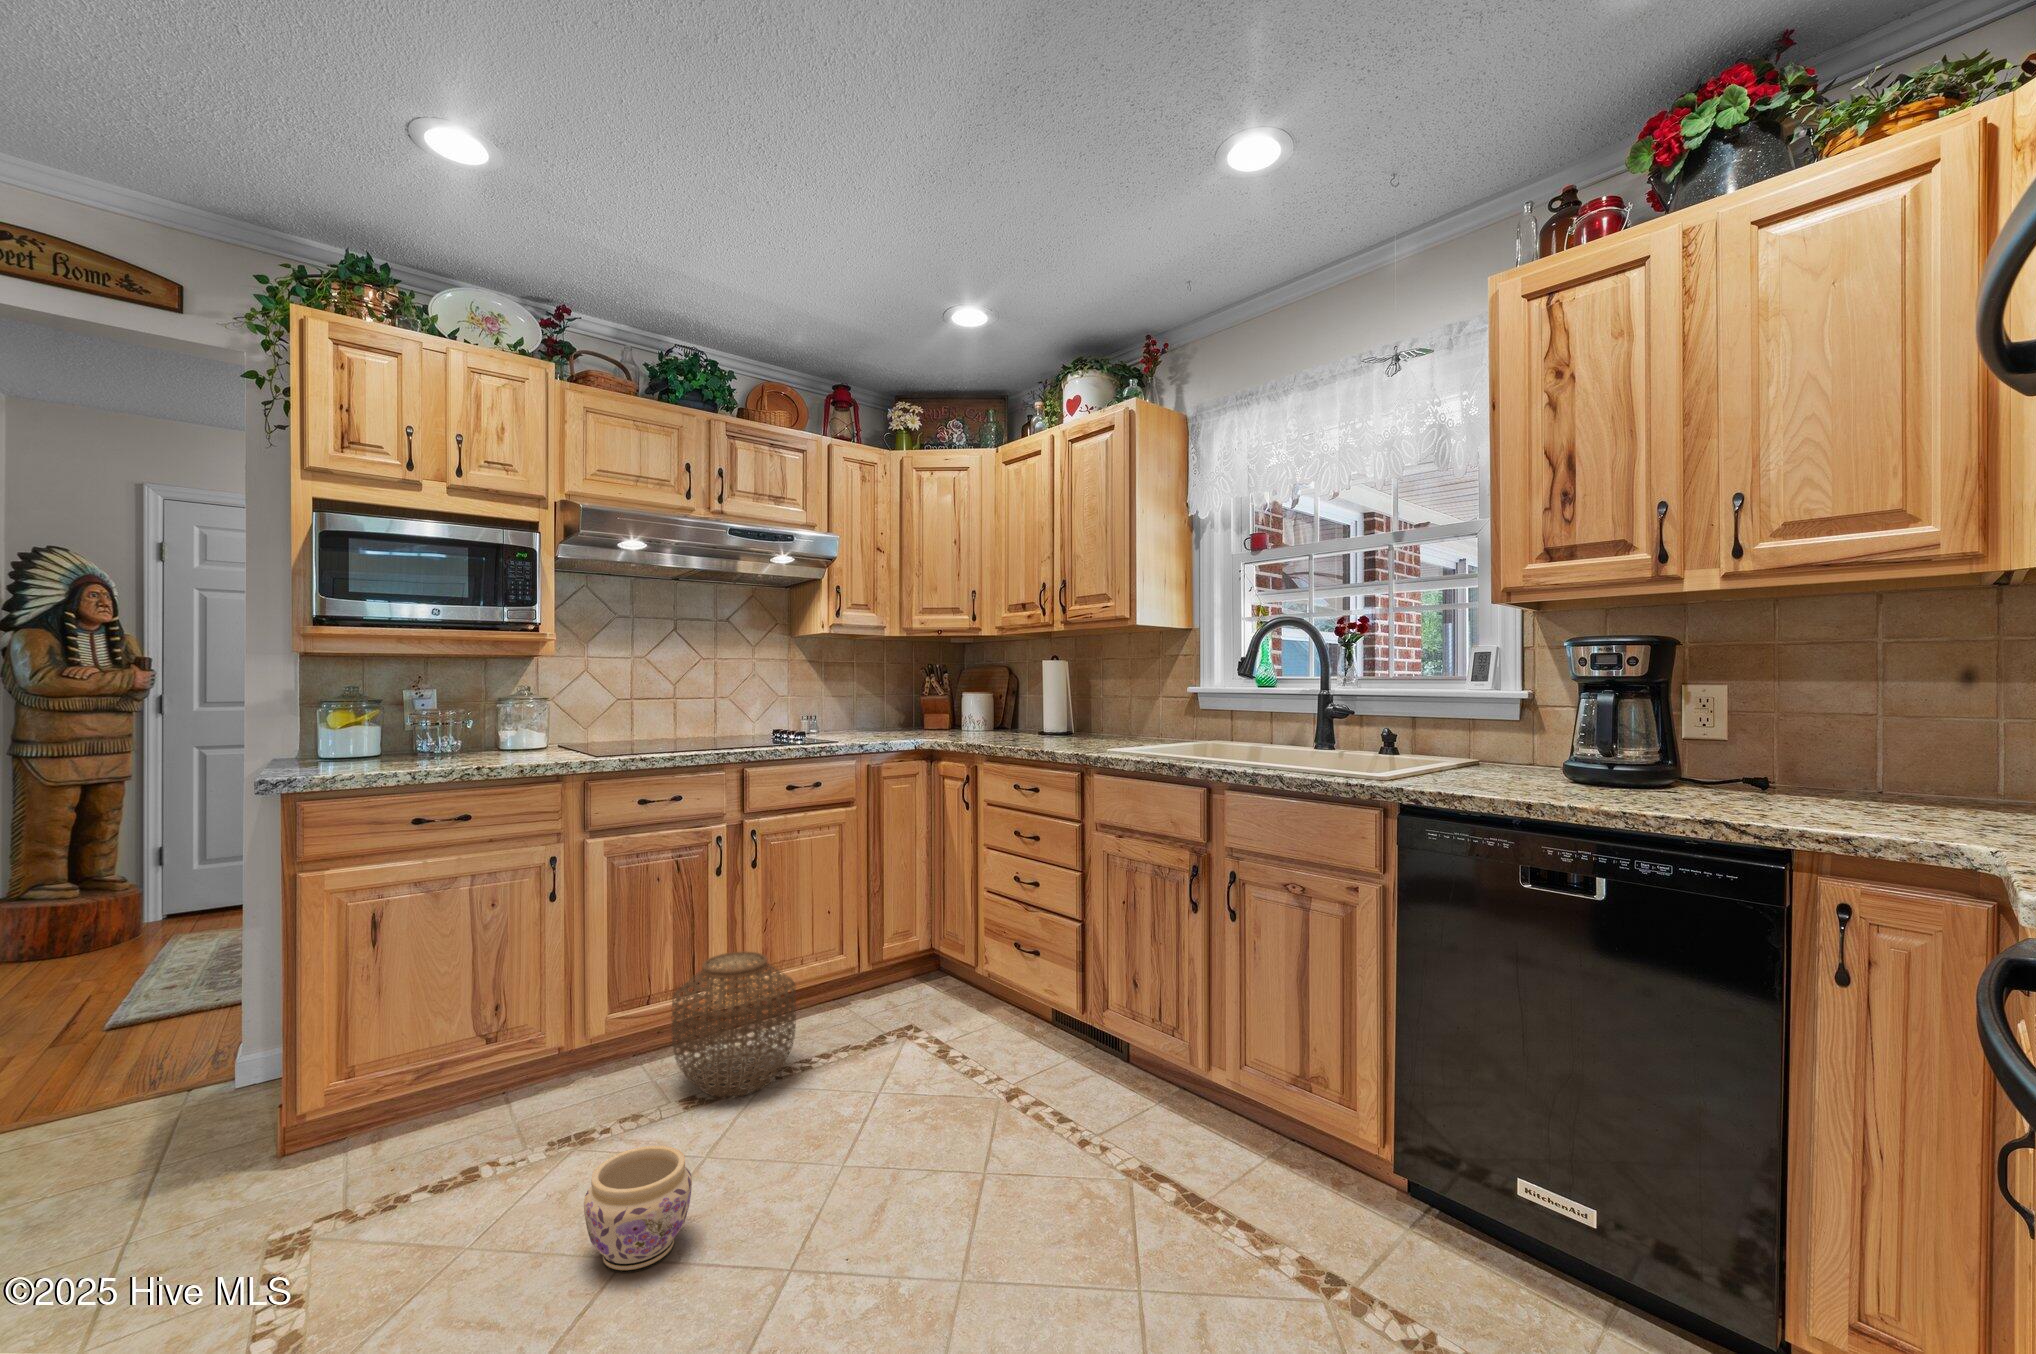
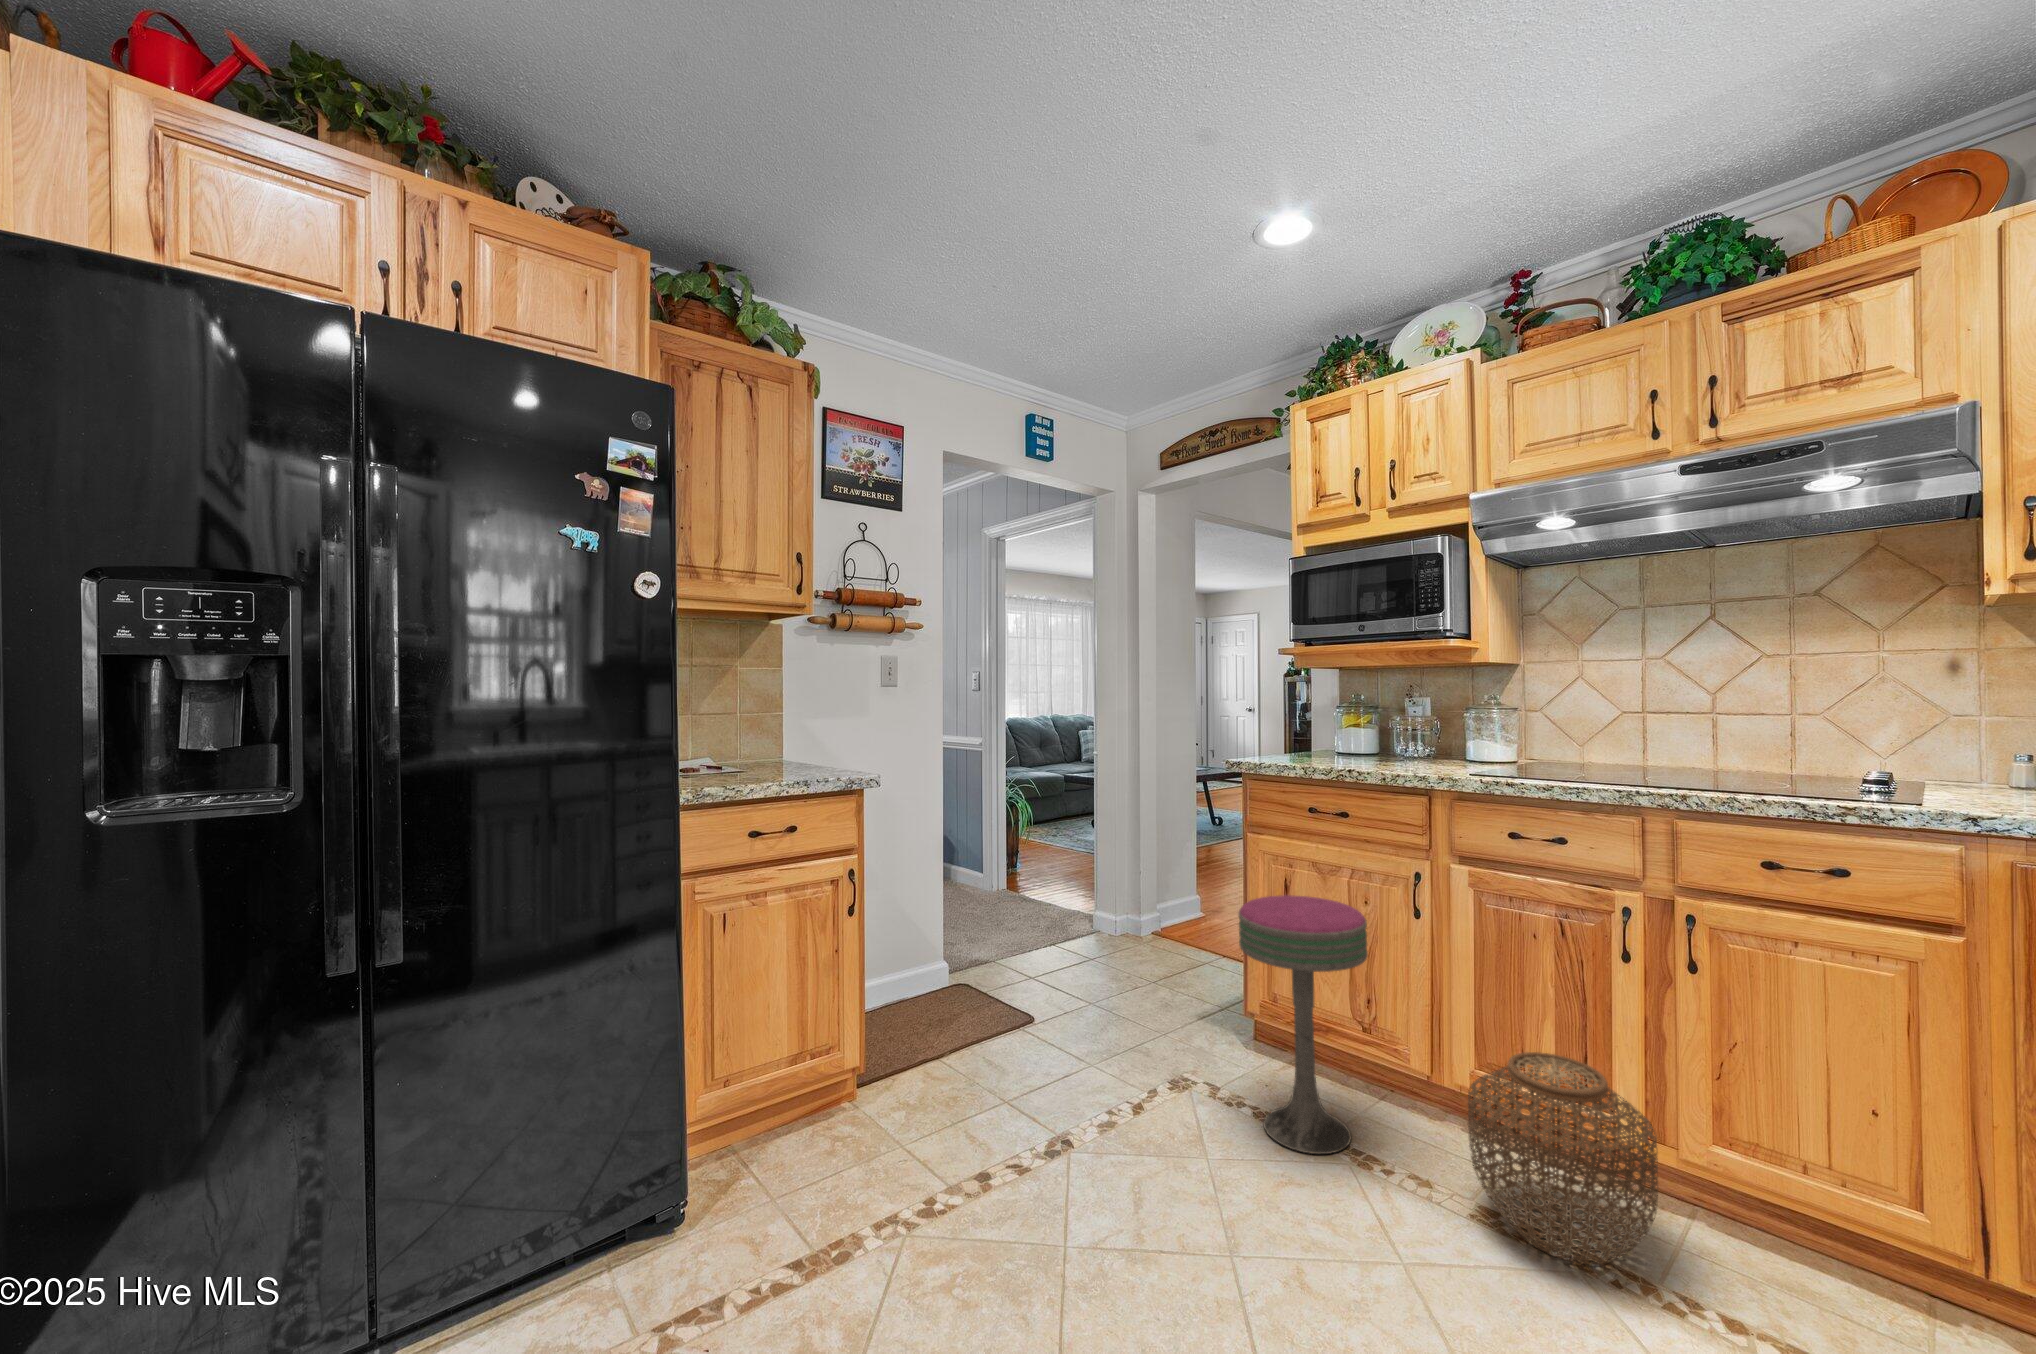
bar stool: none [432,901,587,1186] -> present [1238,895,1368,1154]
planter: present [584,1146,692,1272] -> none [1171,1151,1269,1277]

